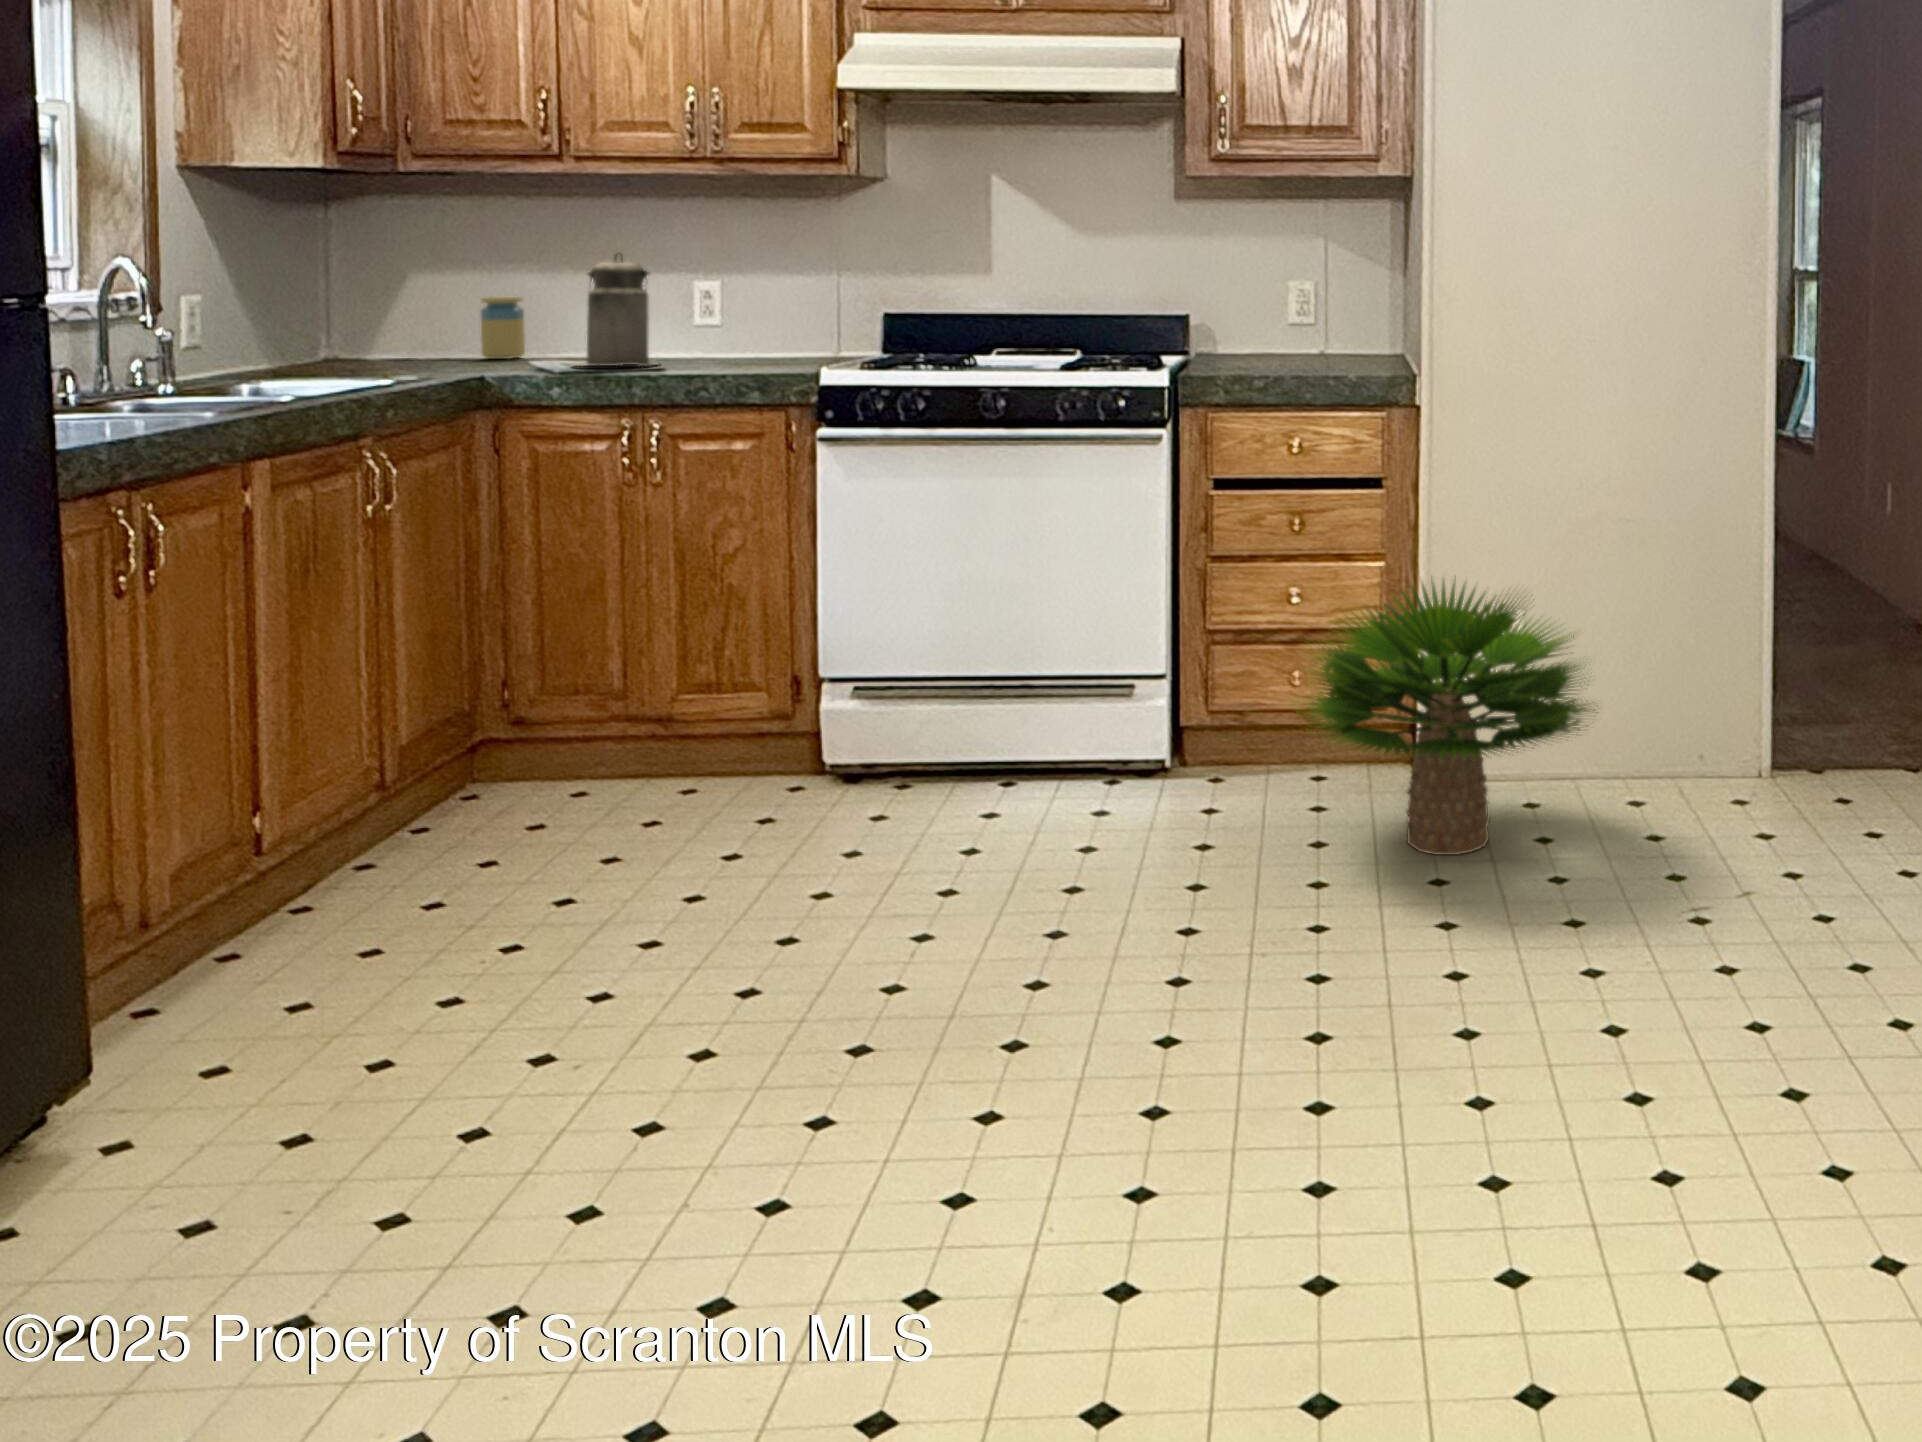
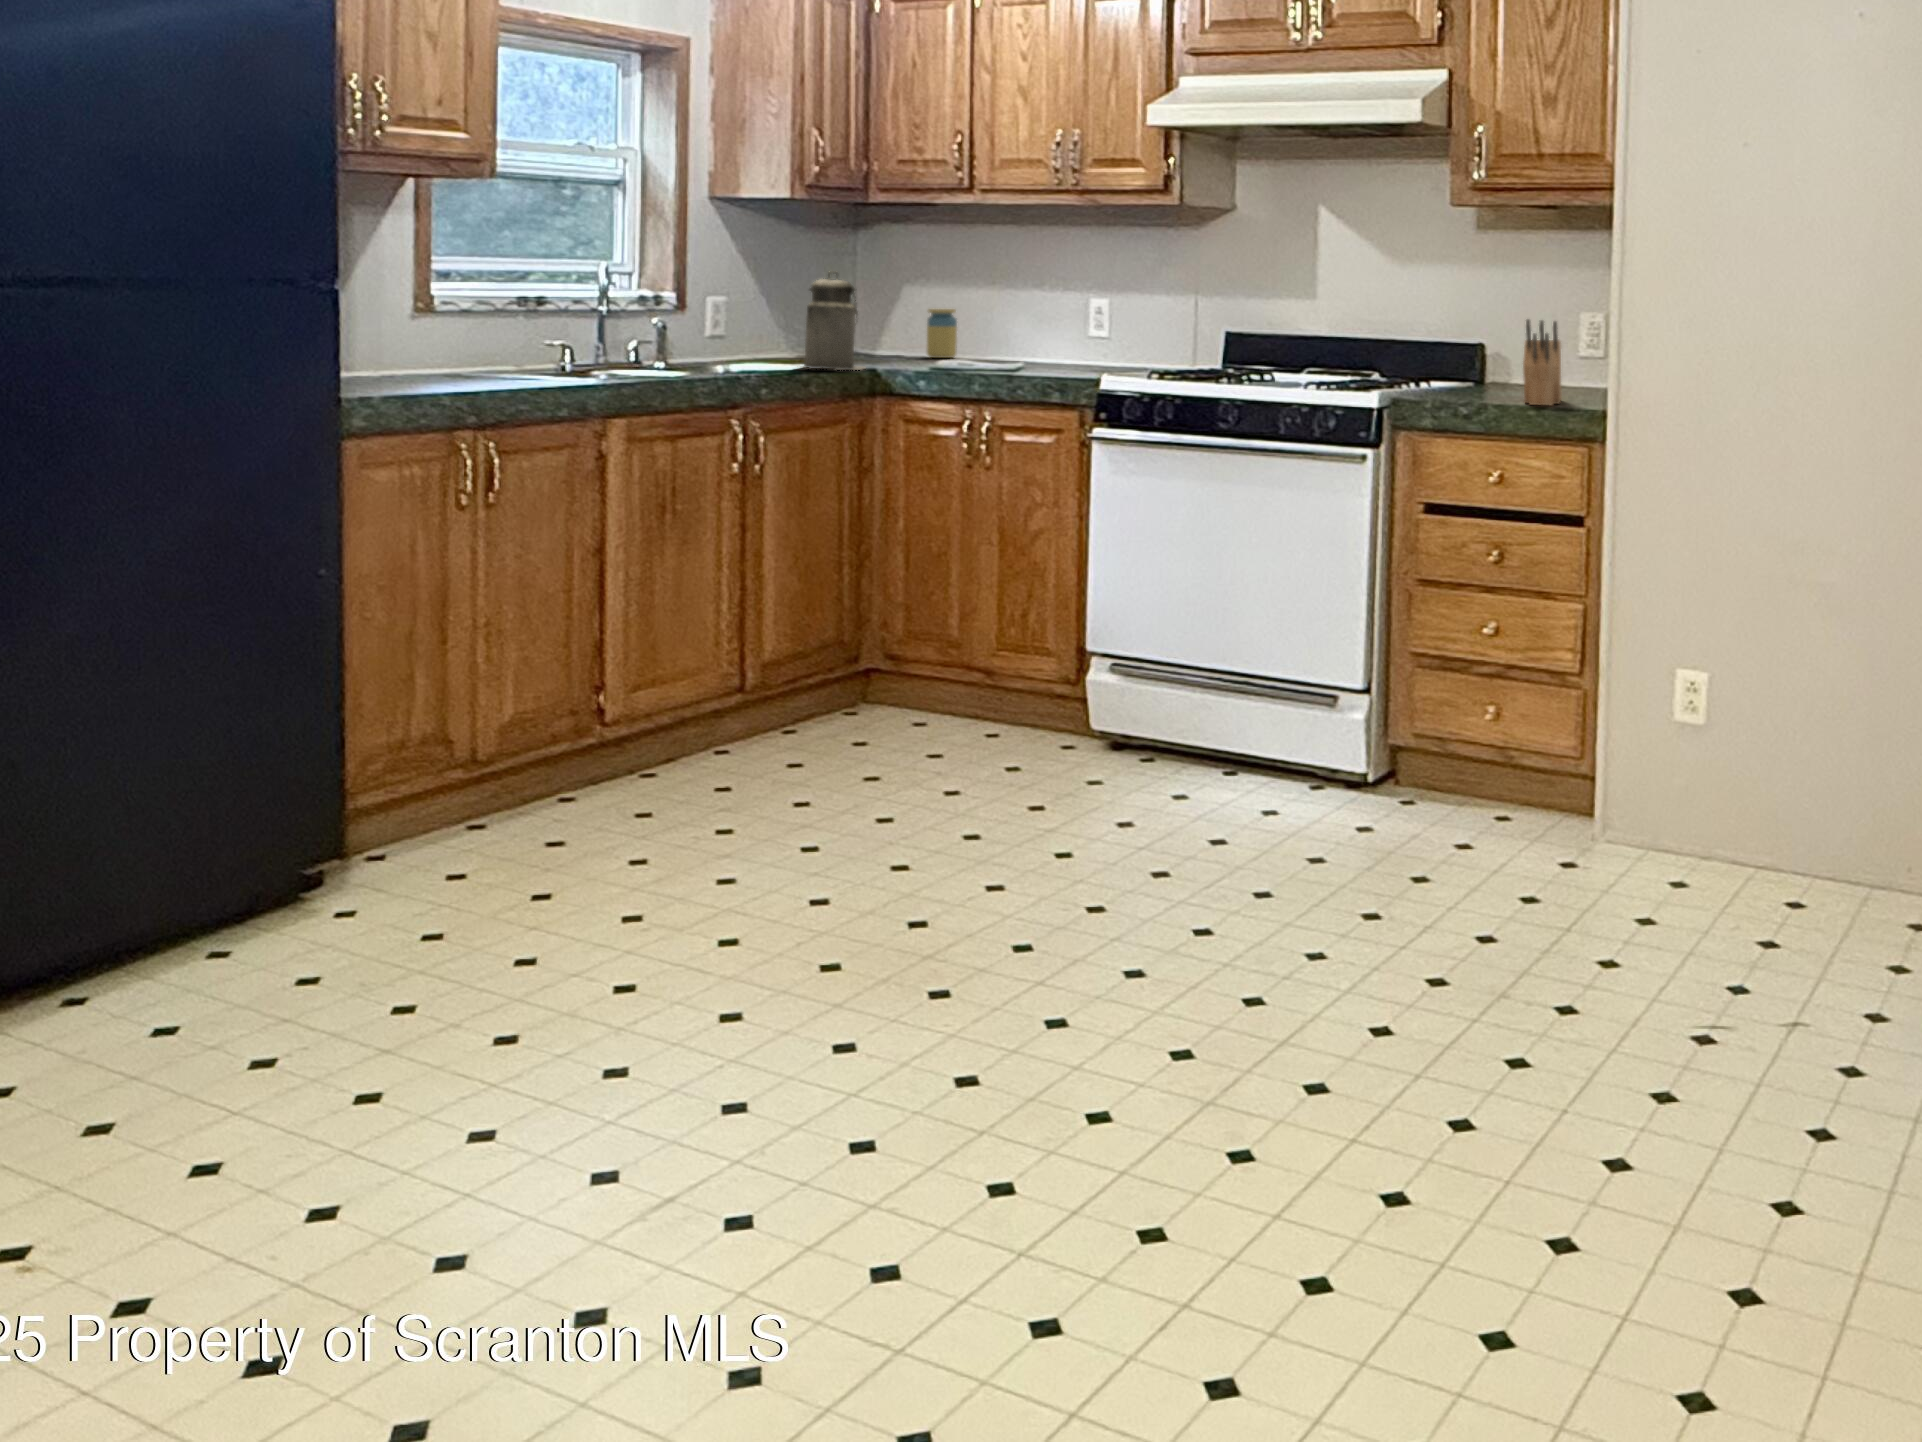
canister: present [575,253,660,366] -> present [803,272,865,370]
knife block: none [1316,291,1376,375] -> present [1523,319,1562,405]
potted plant: present [1306,578,1595,855] -> none [1381,617,1718,914]

